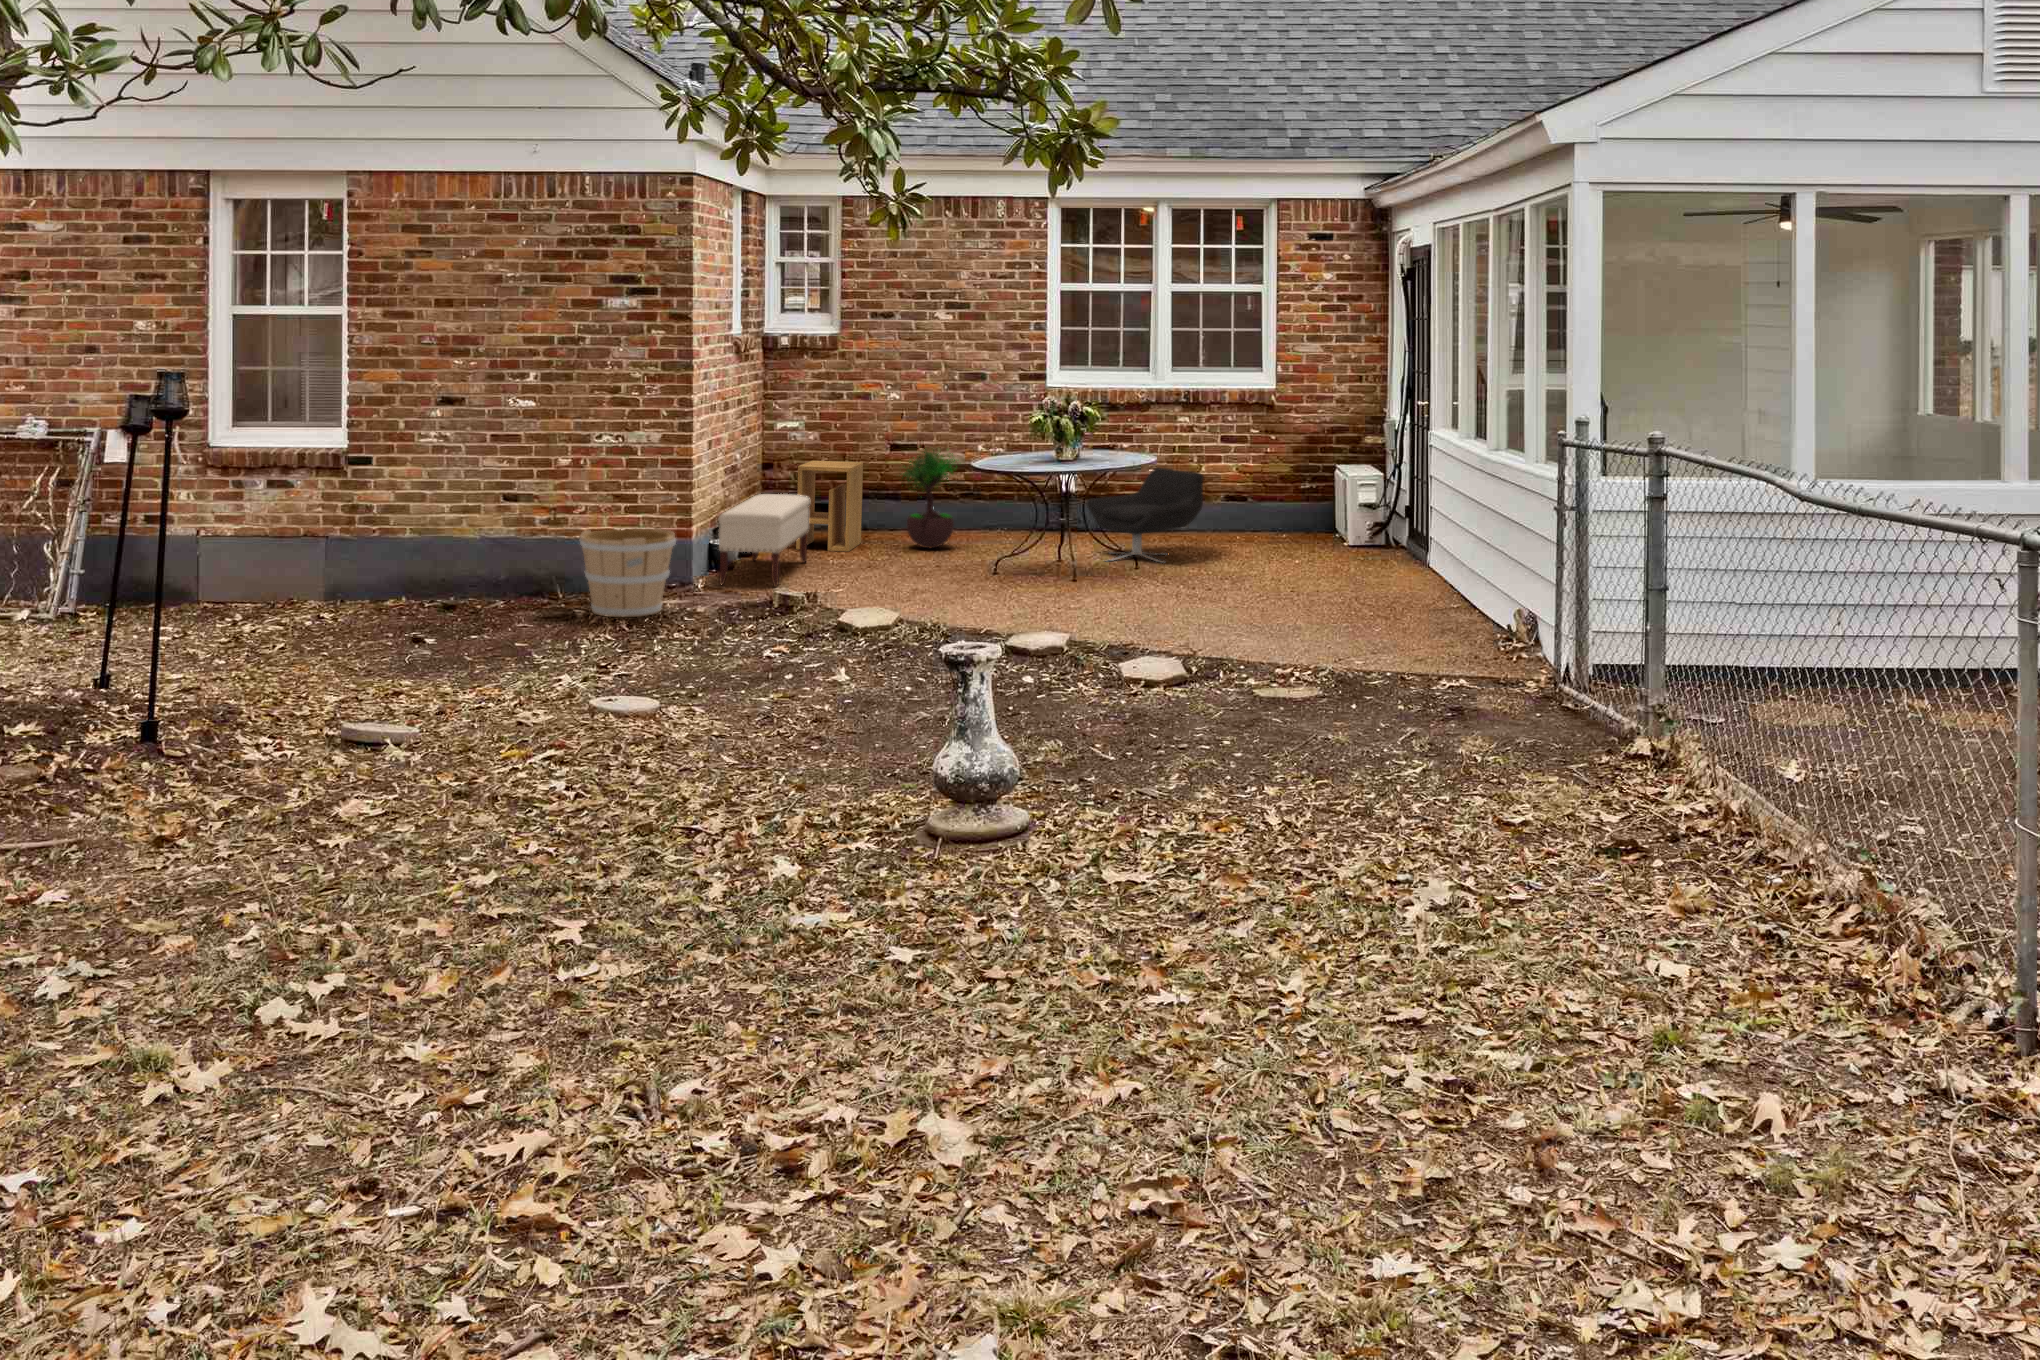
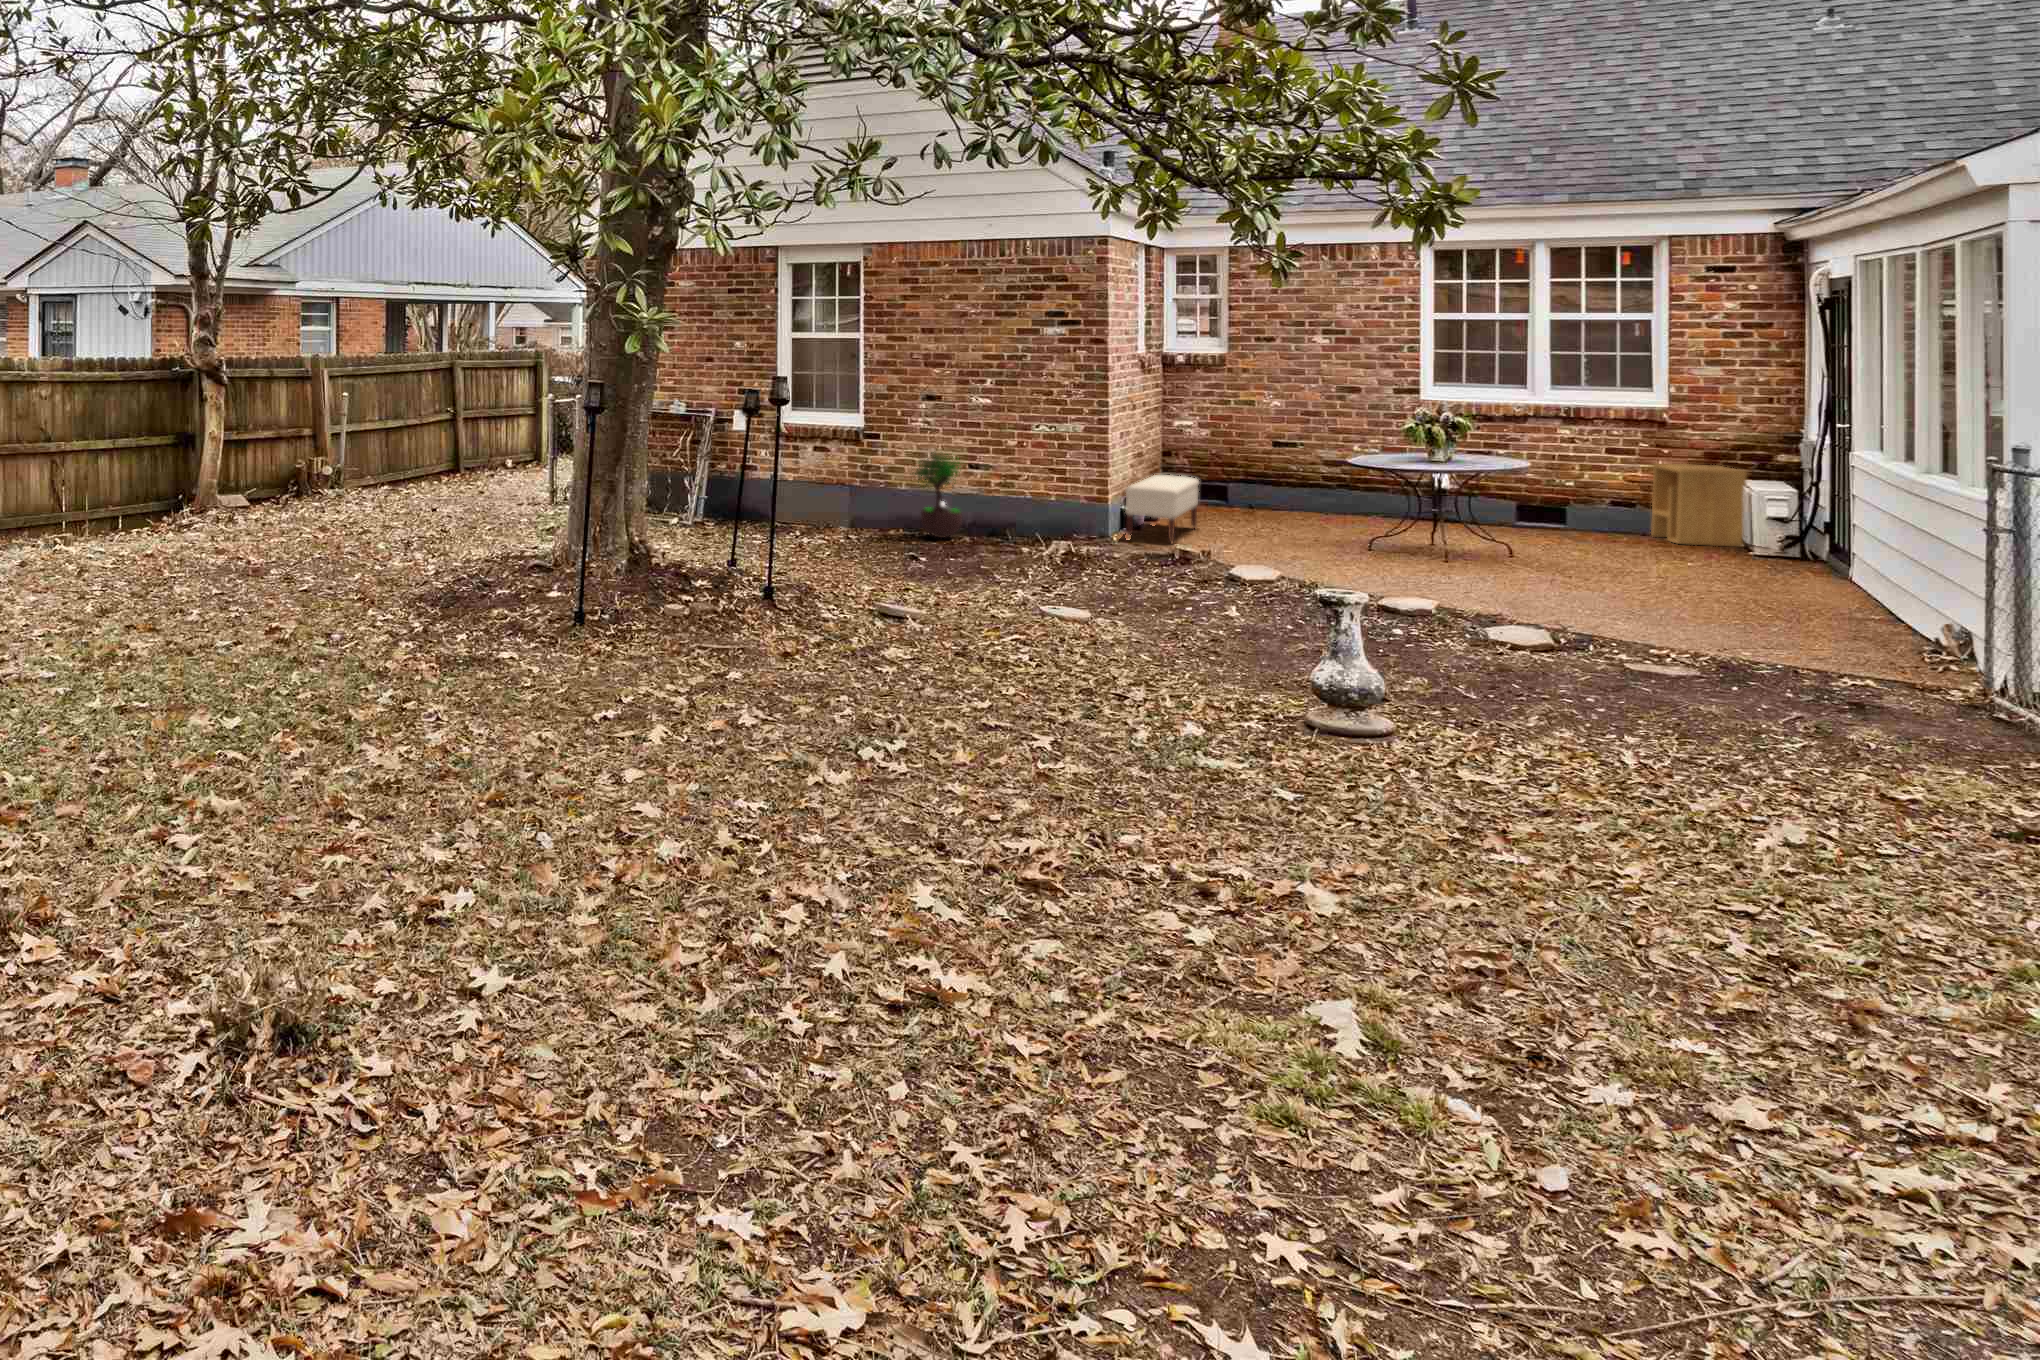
potted tree: present [901,448,955,548] -> present [915,452,962,538]
side table: present [796,461,863,552] -> present [1651,463,1746,546]
lounge chair: present [1087,468,1203,562] -> none [1458,471,1585,554]
wooden bucket: present [580,528,676,617] -> none [1022,492,1094,556]

